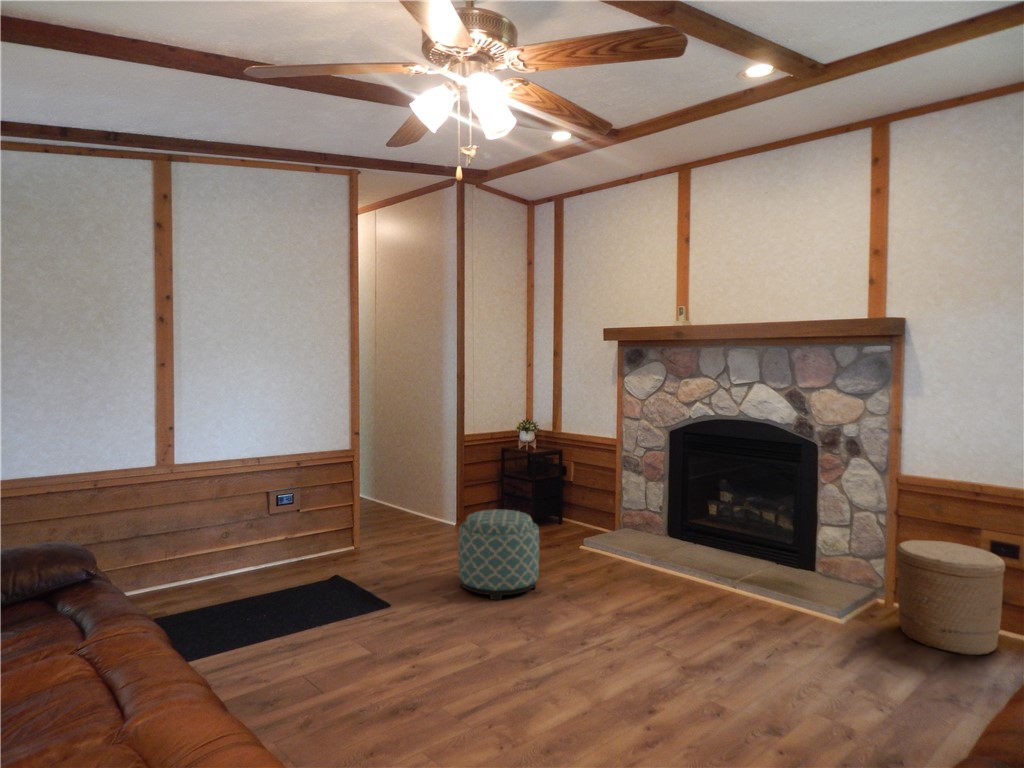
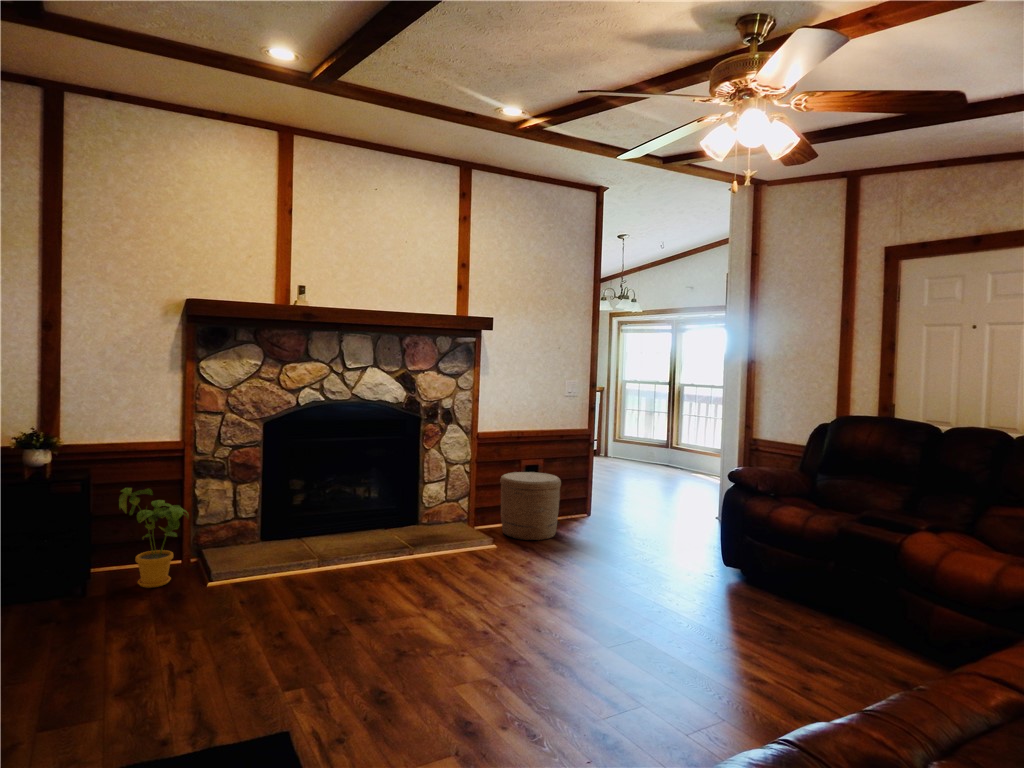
house plant: none [548,462,601,539] -> present [119,488,189,588]
ottoman: present [458,510,539,600] -> none [243,543,357,673]

